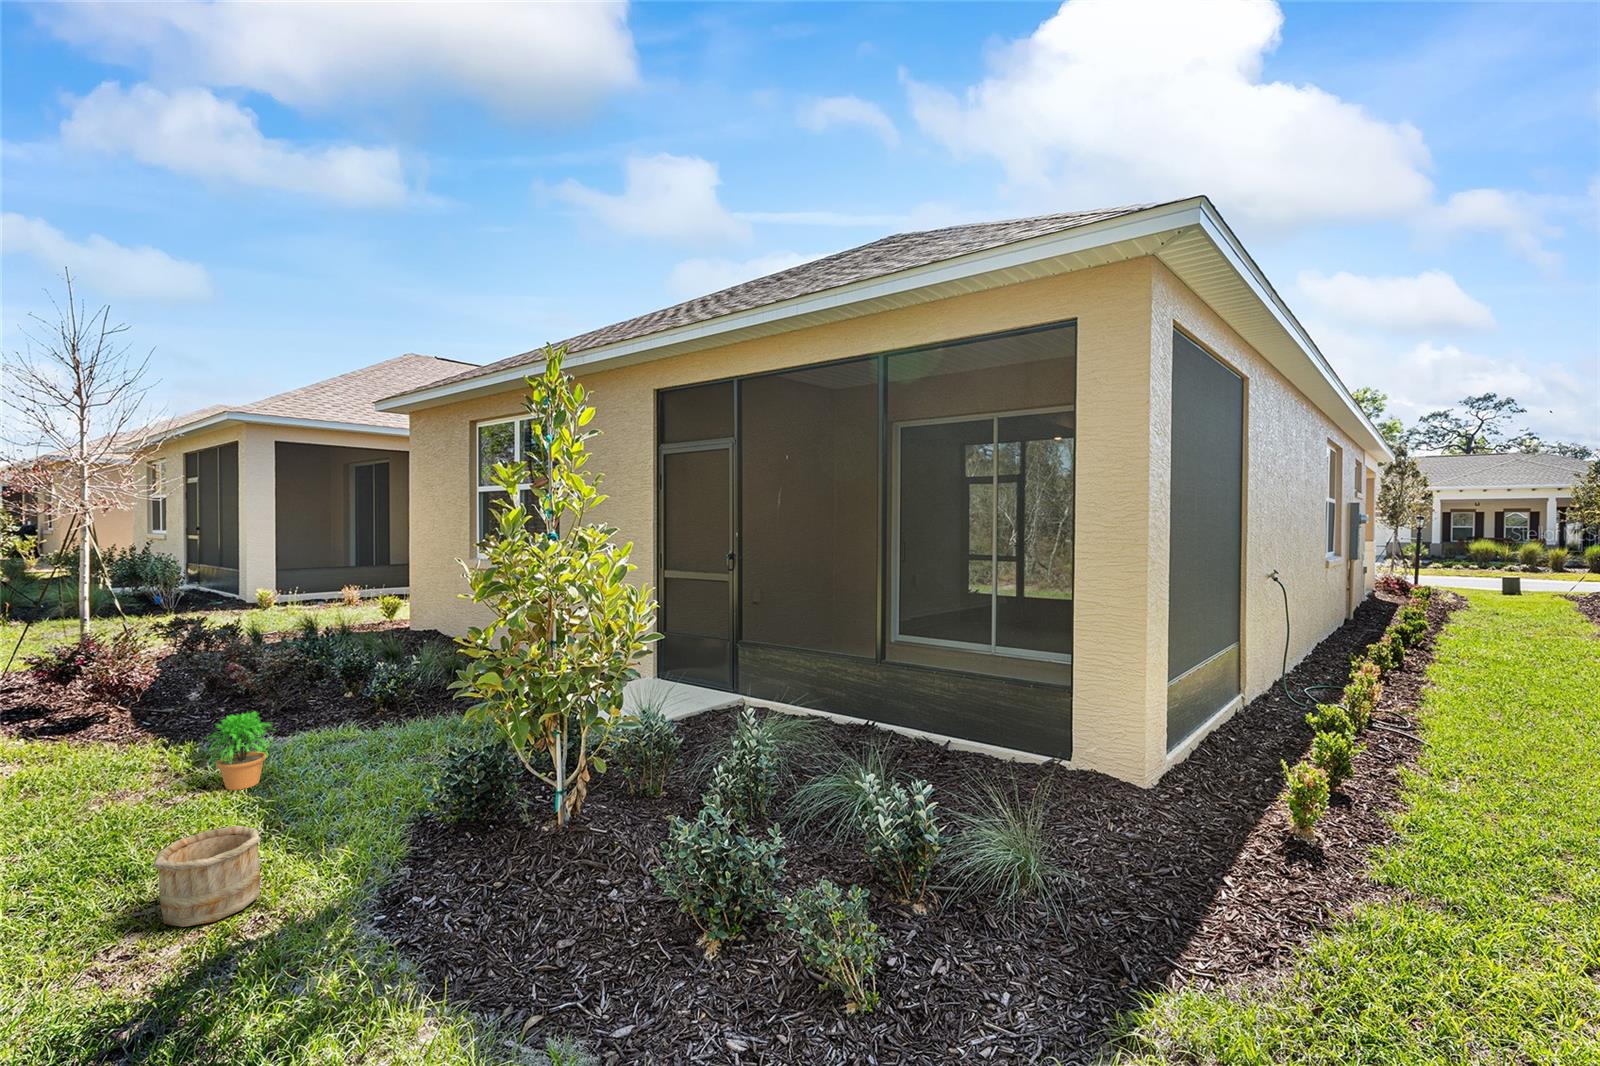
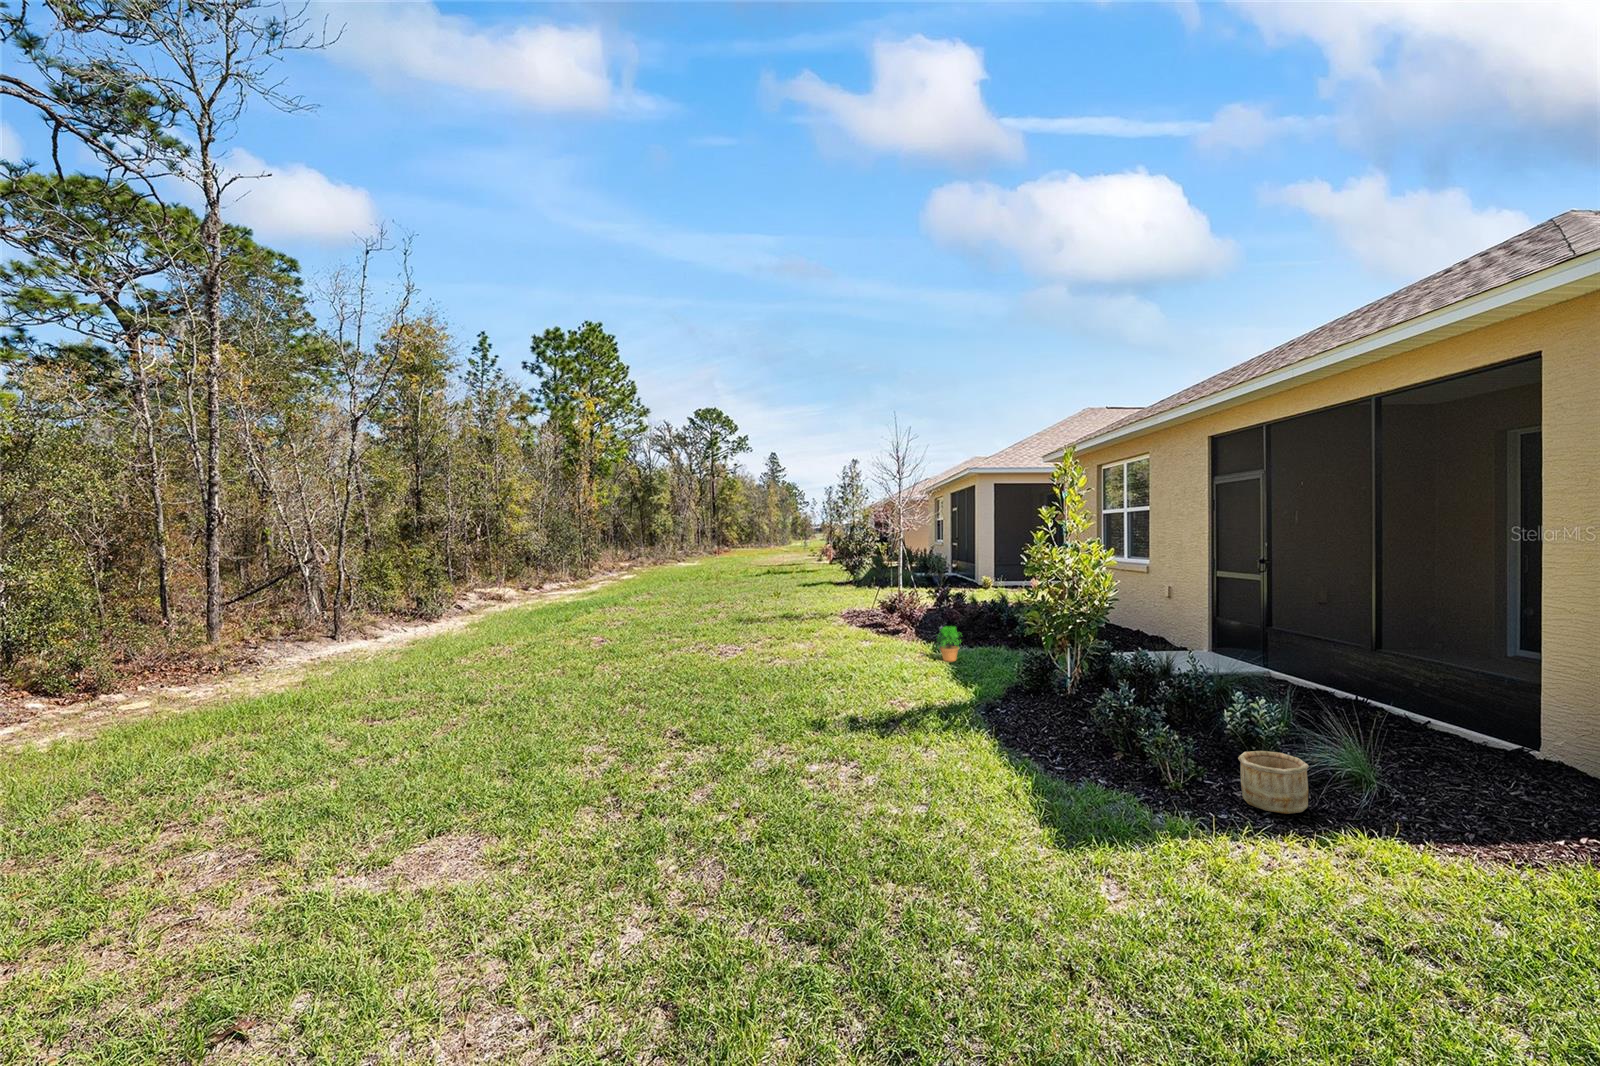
wooden bucket: present [154,826,260,927] -> present [1238,751,1309,814]

